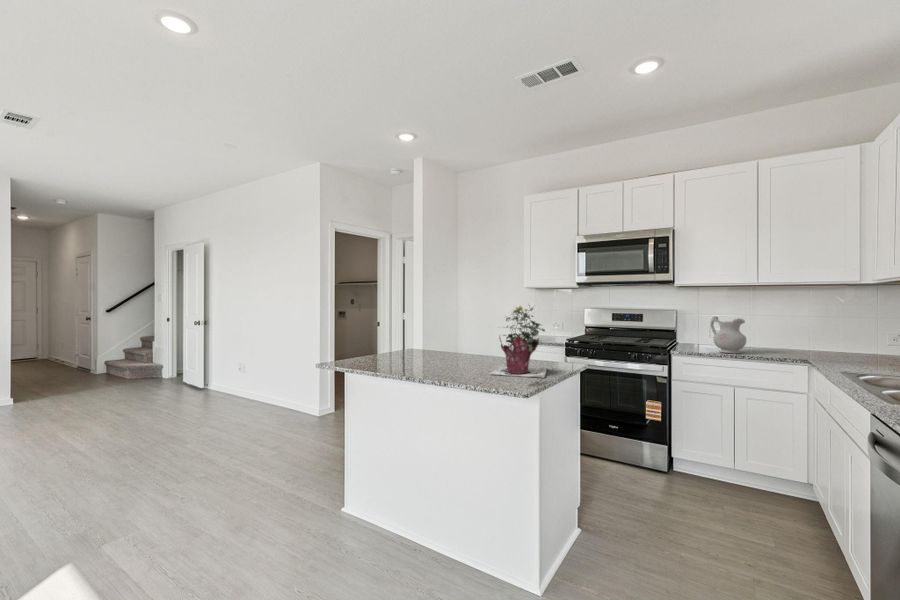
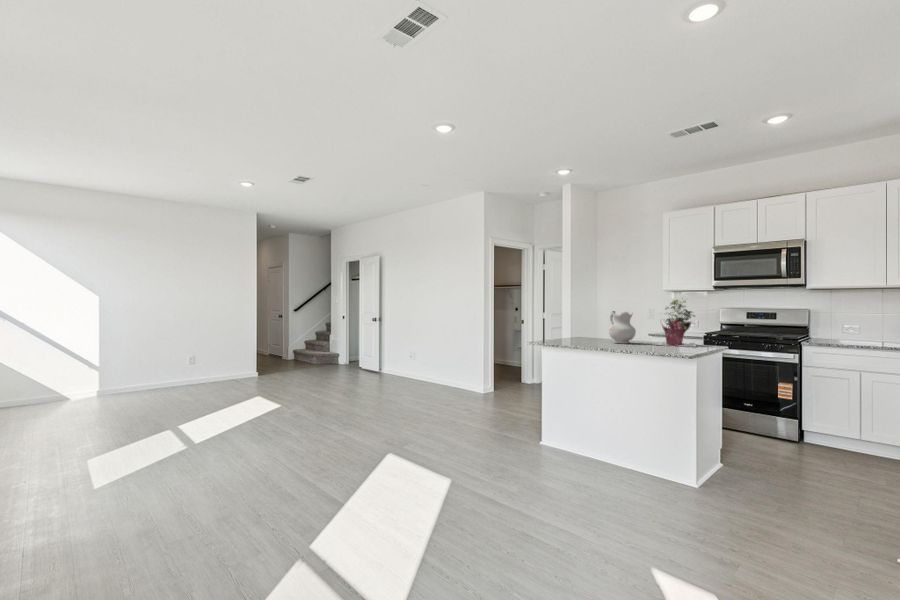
ceramic pitcher: present [710,317,746,354] -> present [609,311,636,344]

